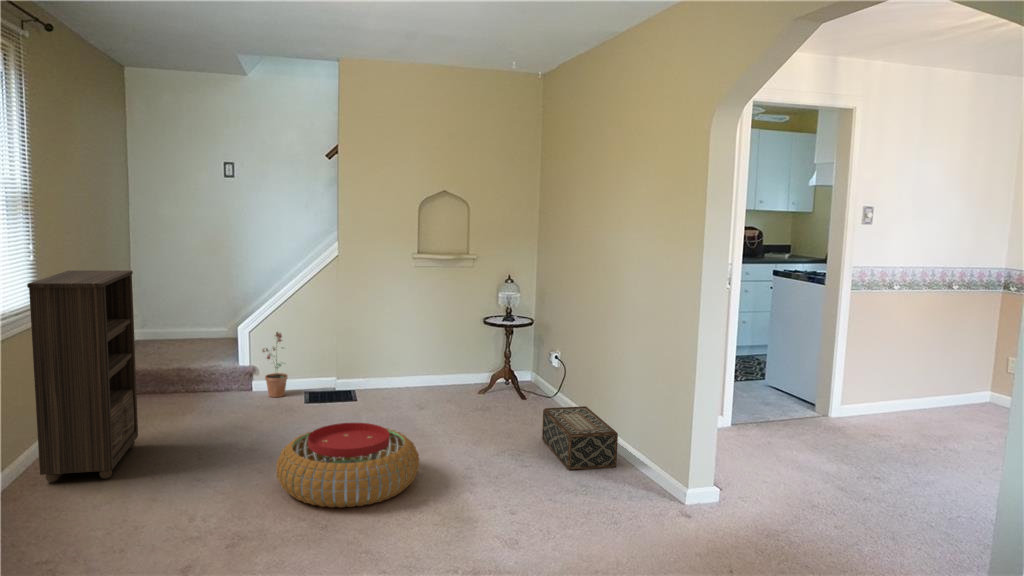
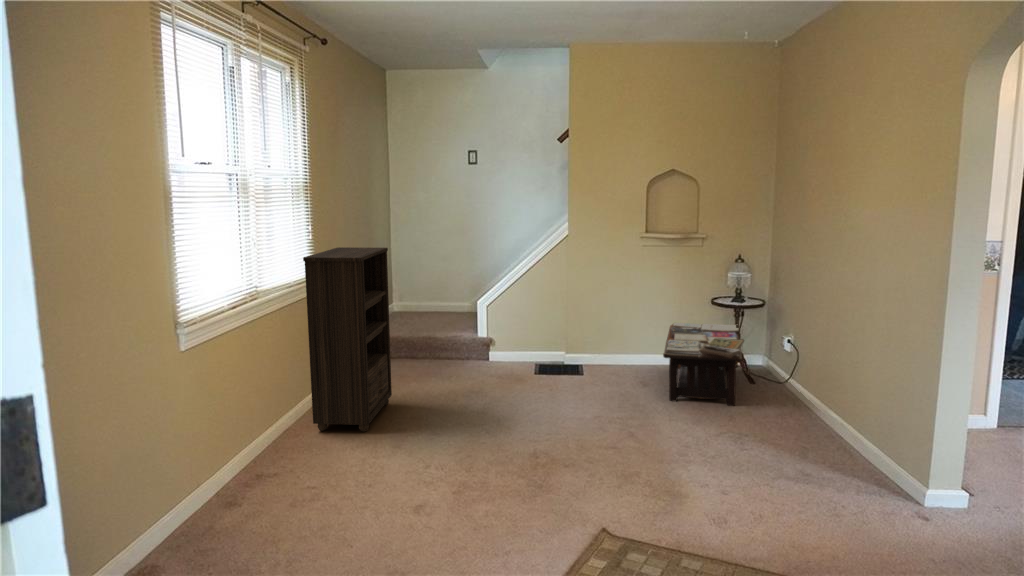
potted plant: present [263,332,288,397] -> none [497,307,520,367]
coffee table: none [437,343,513,422] -> present [663,323,744,406]
woven basket: present [542,406,618,470] -> none [777,396,871,466]
pouf: present [277,423,419,508] -> none [507,397,646,482]

